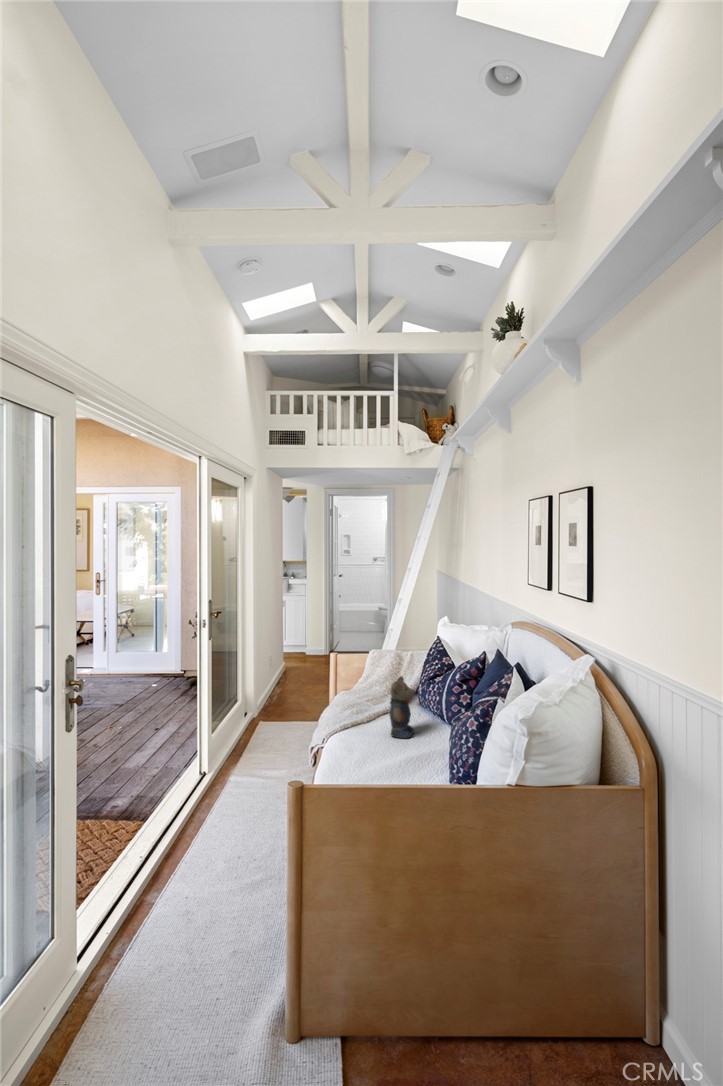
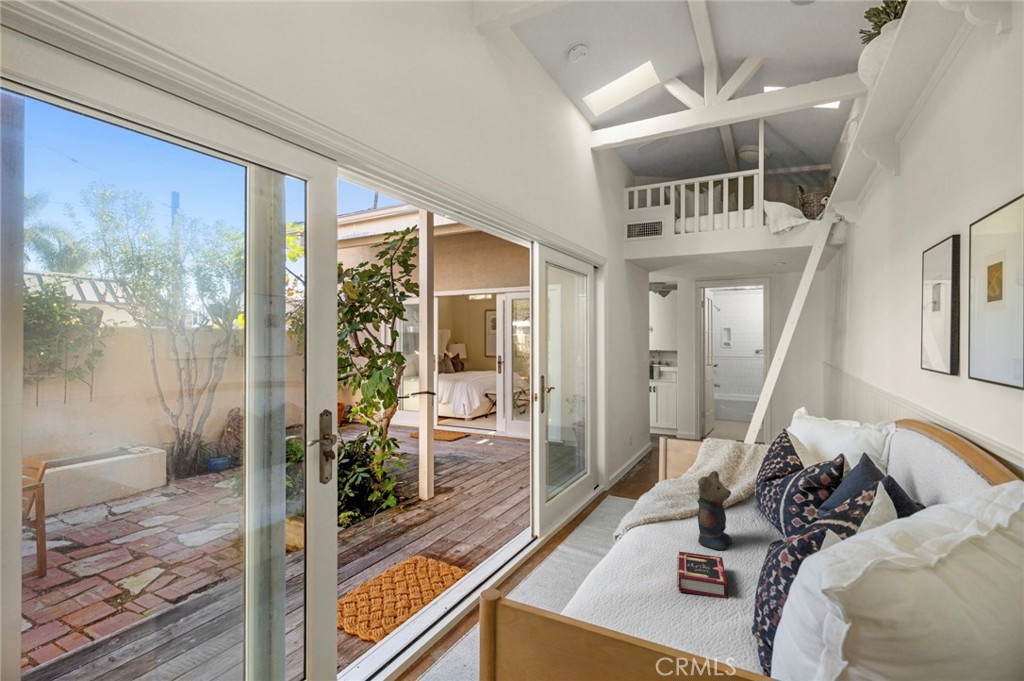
book: none [384,741,426,770] -> present [677,552,727,599]

